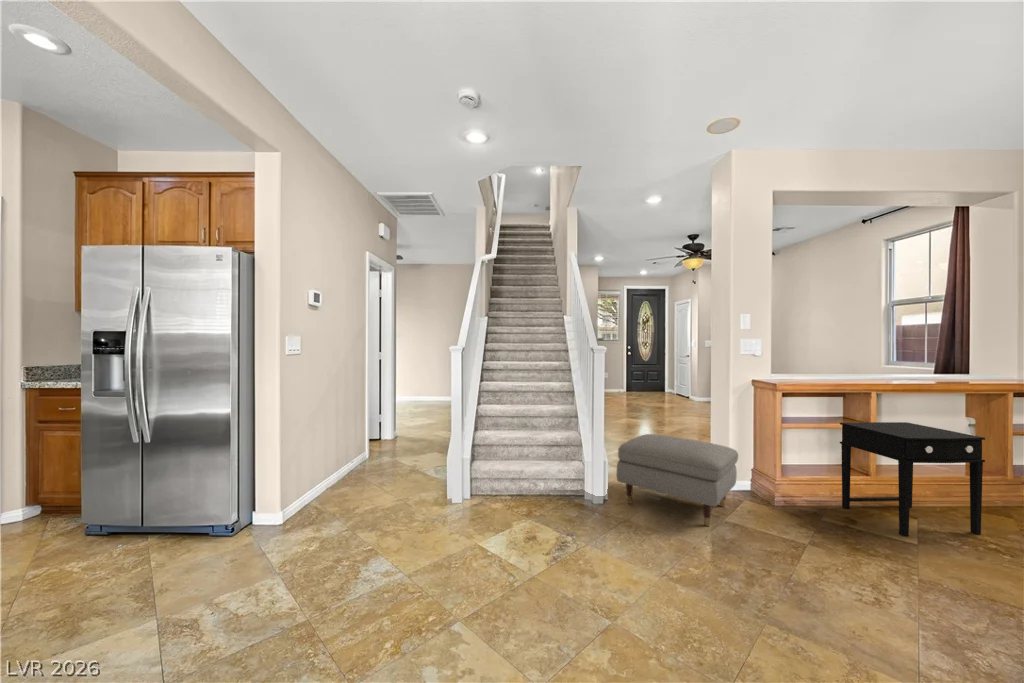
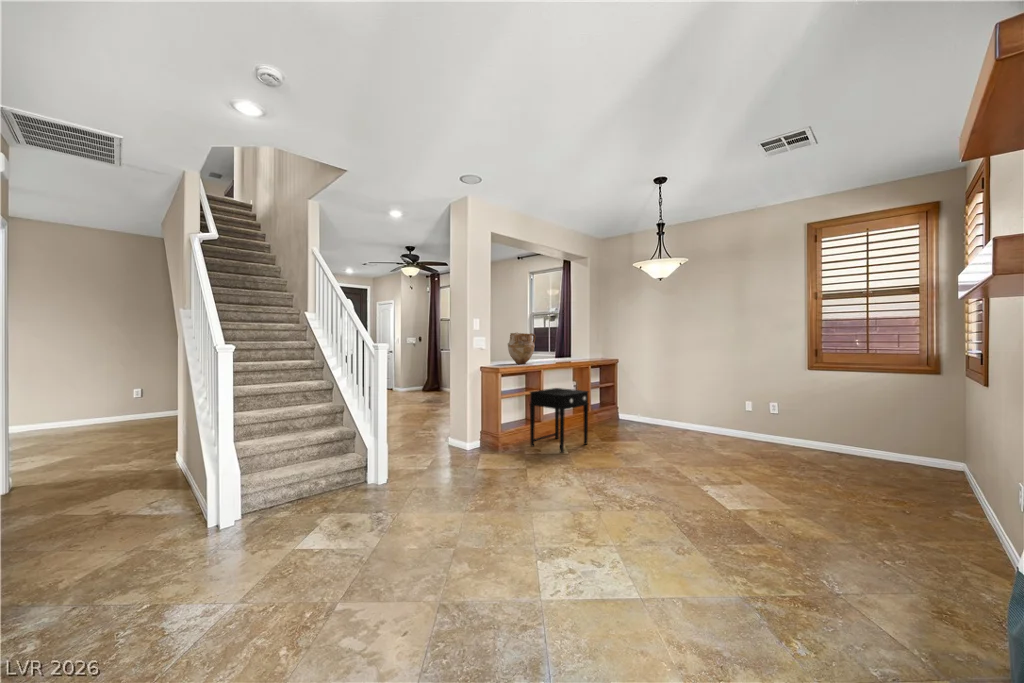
vase: none [808,332,864,379] -> present [508,333,536,364]
ottoman: present [617,434,738,526] -> none [397,417,481,478]

